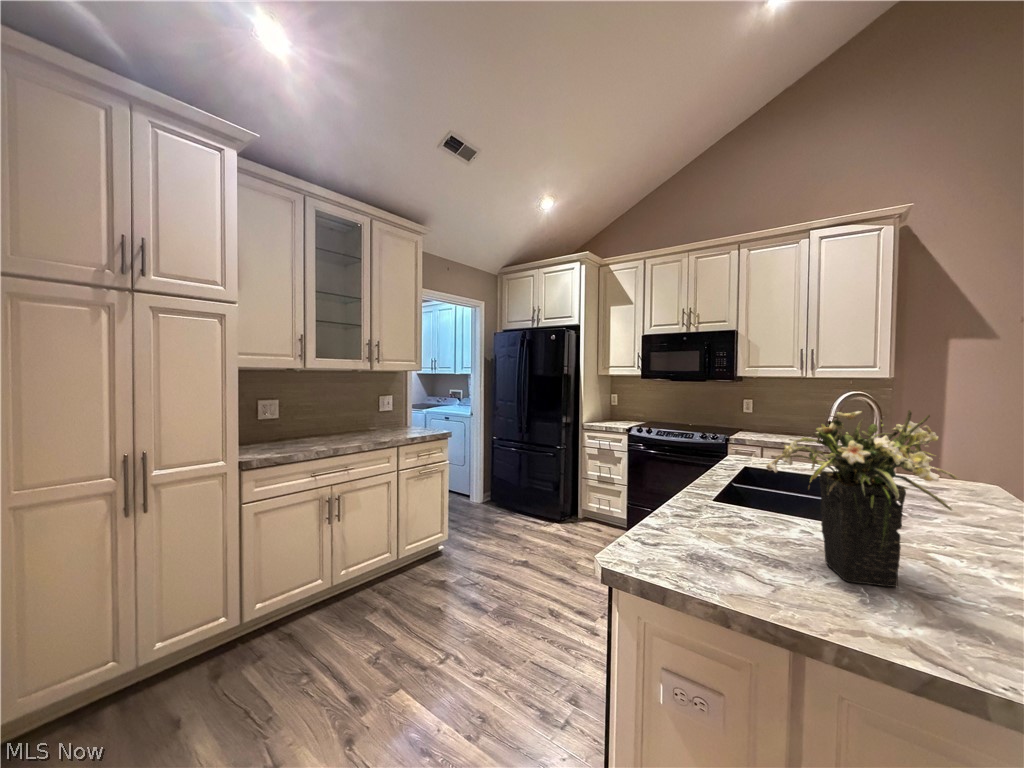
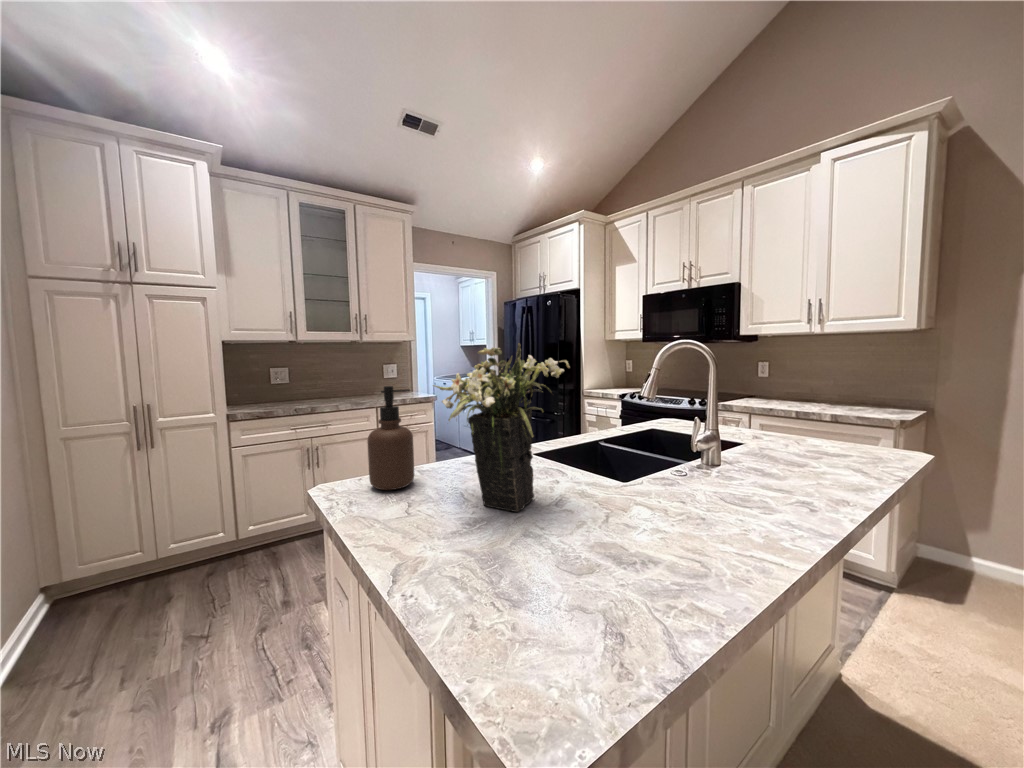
soap dispenser: none [671,447,727,570] -> present [368,386,414,490]

